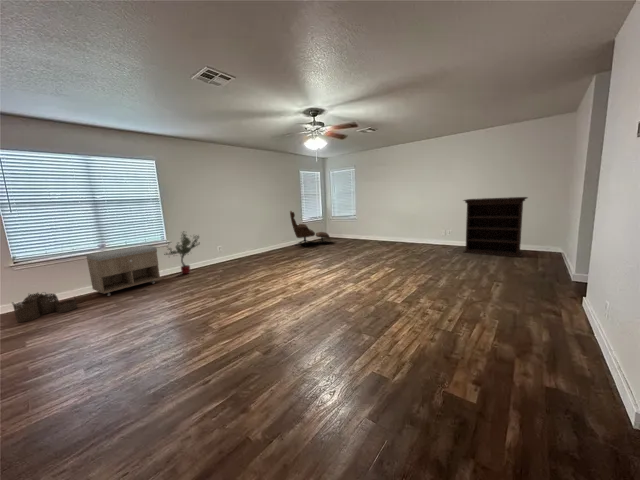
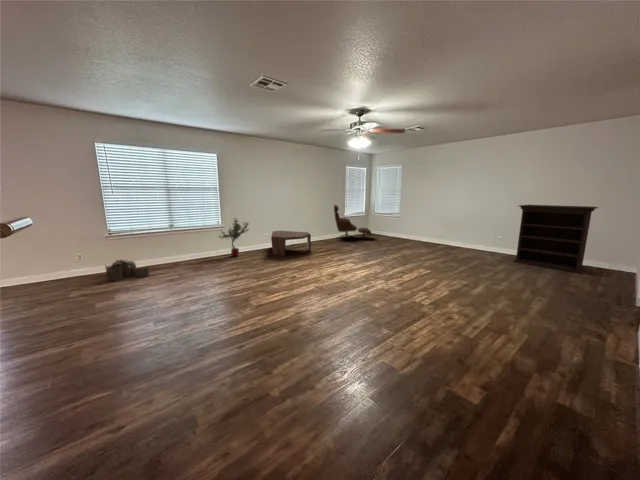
coffee table: none [226,241,270,268] -> present [271,231,311,256]
storage bench: present [86,245,160,296] -> none [158,228,214,268]

